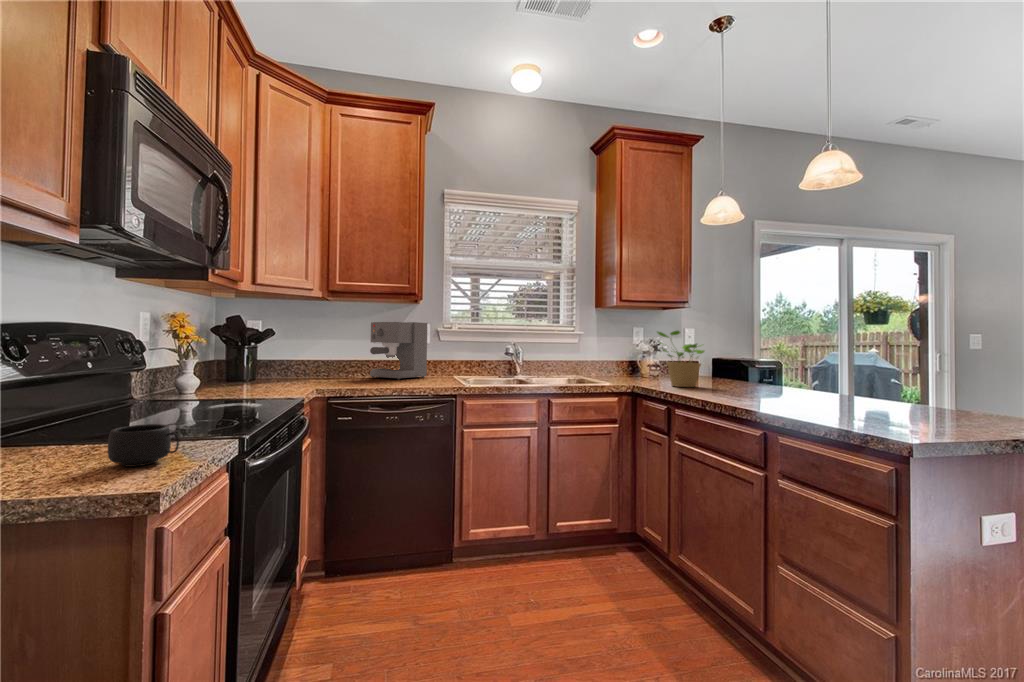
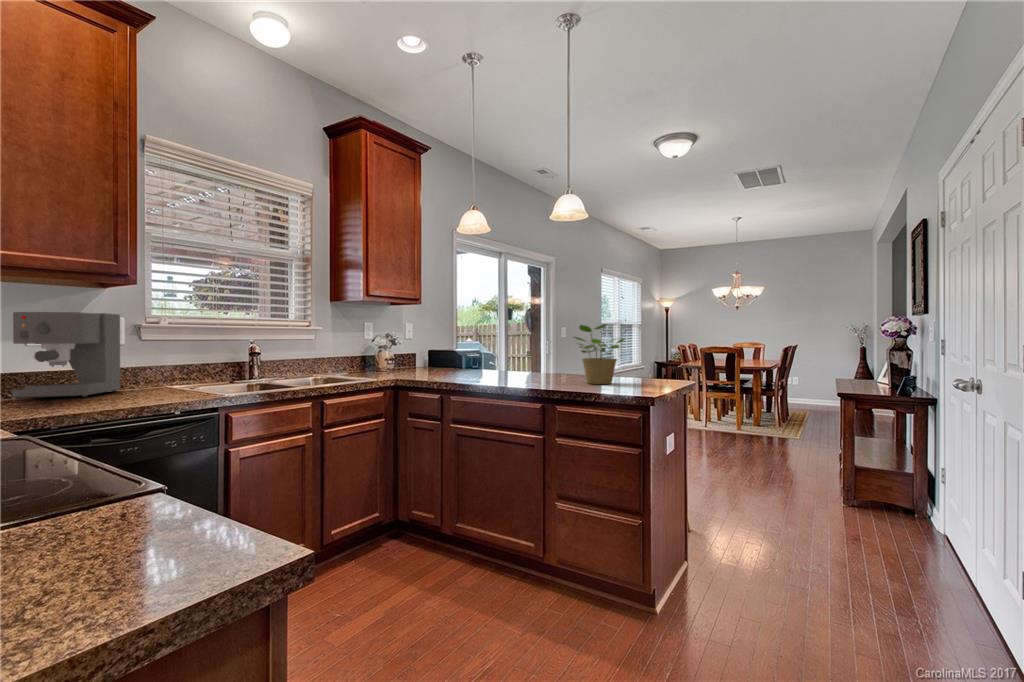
potted plant: present [657,331,704,387] -> present [574,324,625,384]
mug: present [108,424,179,467] -> none [87,477,204,554]

